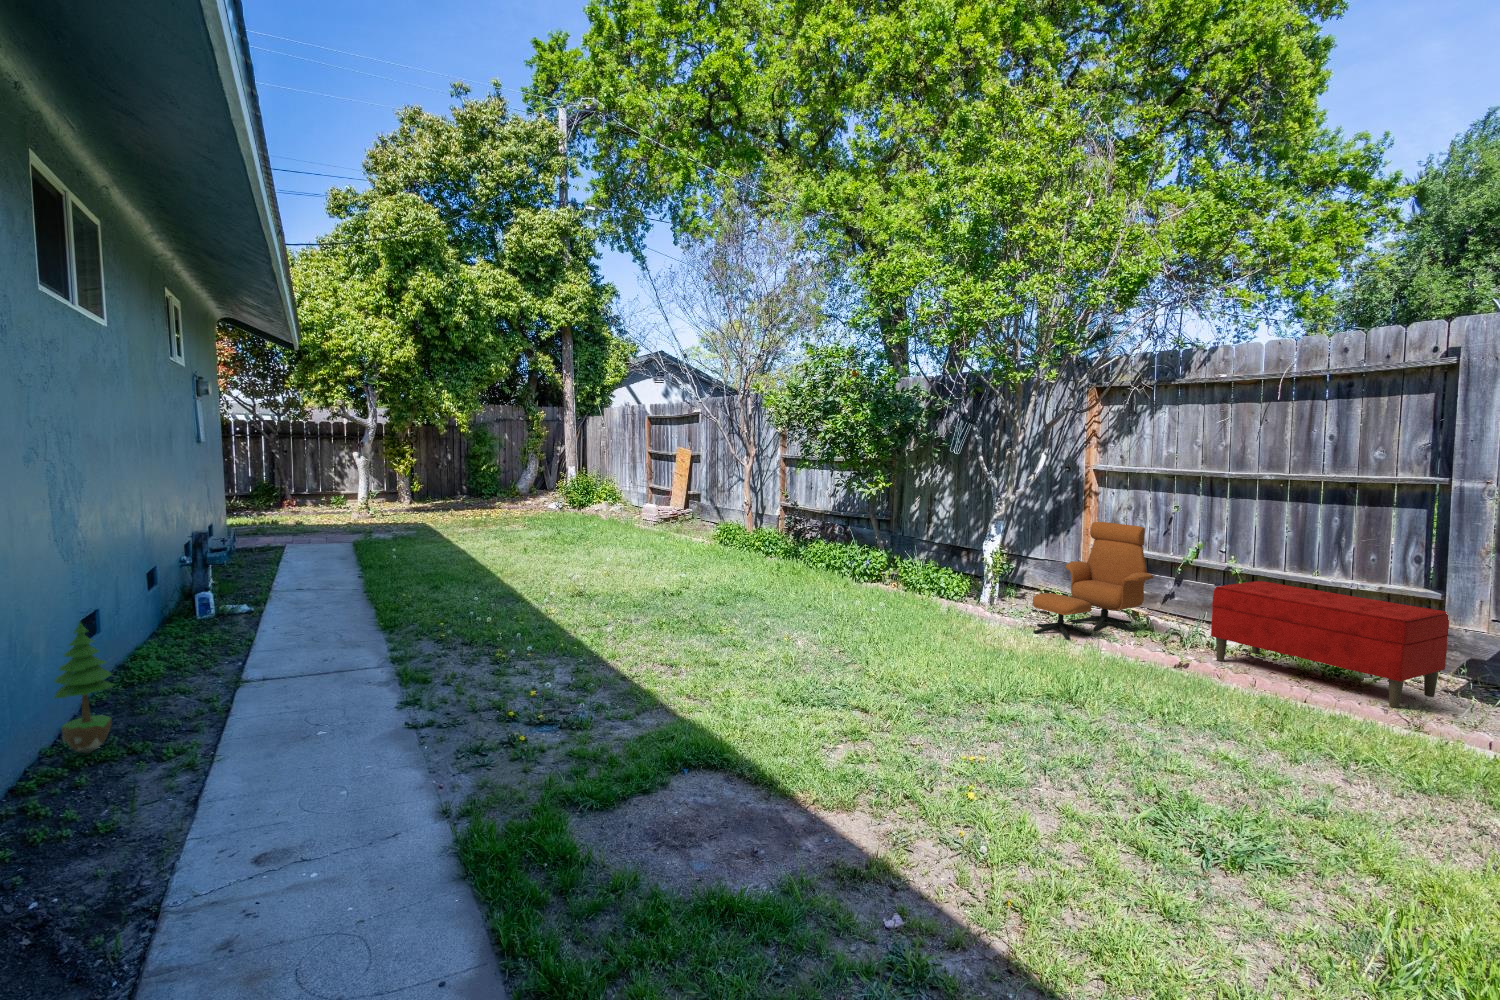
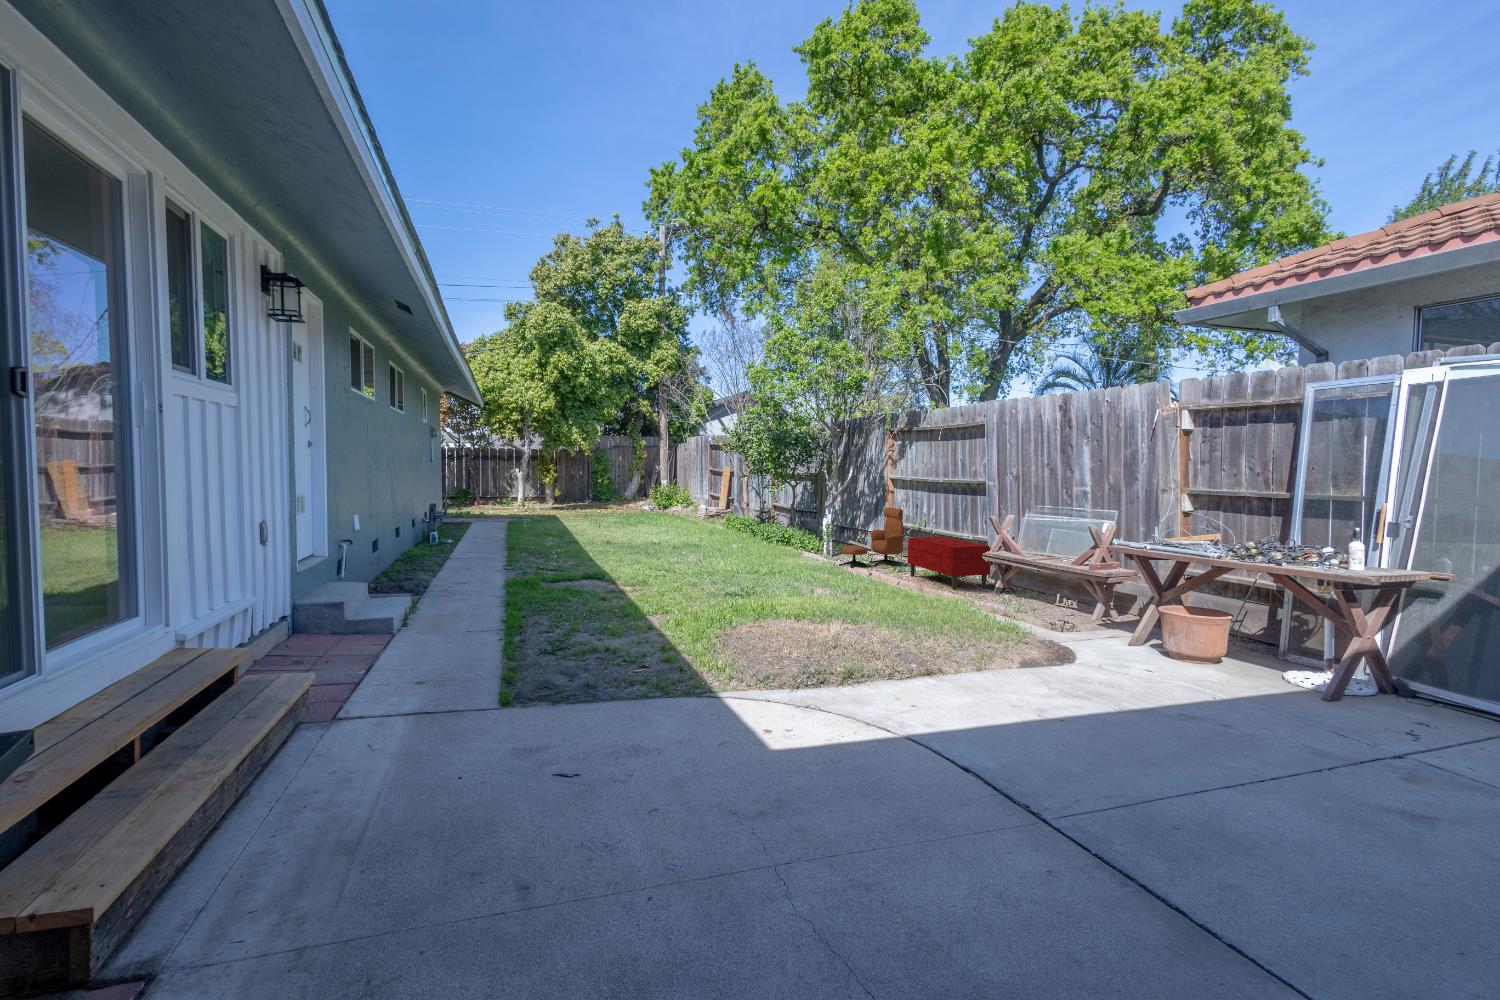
potted tree: present [54,622,114,753] -> none [391,530,411,581]

